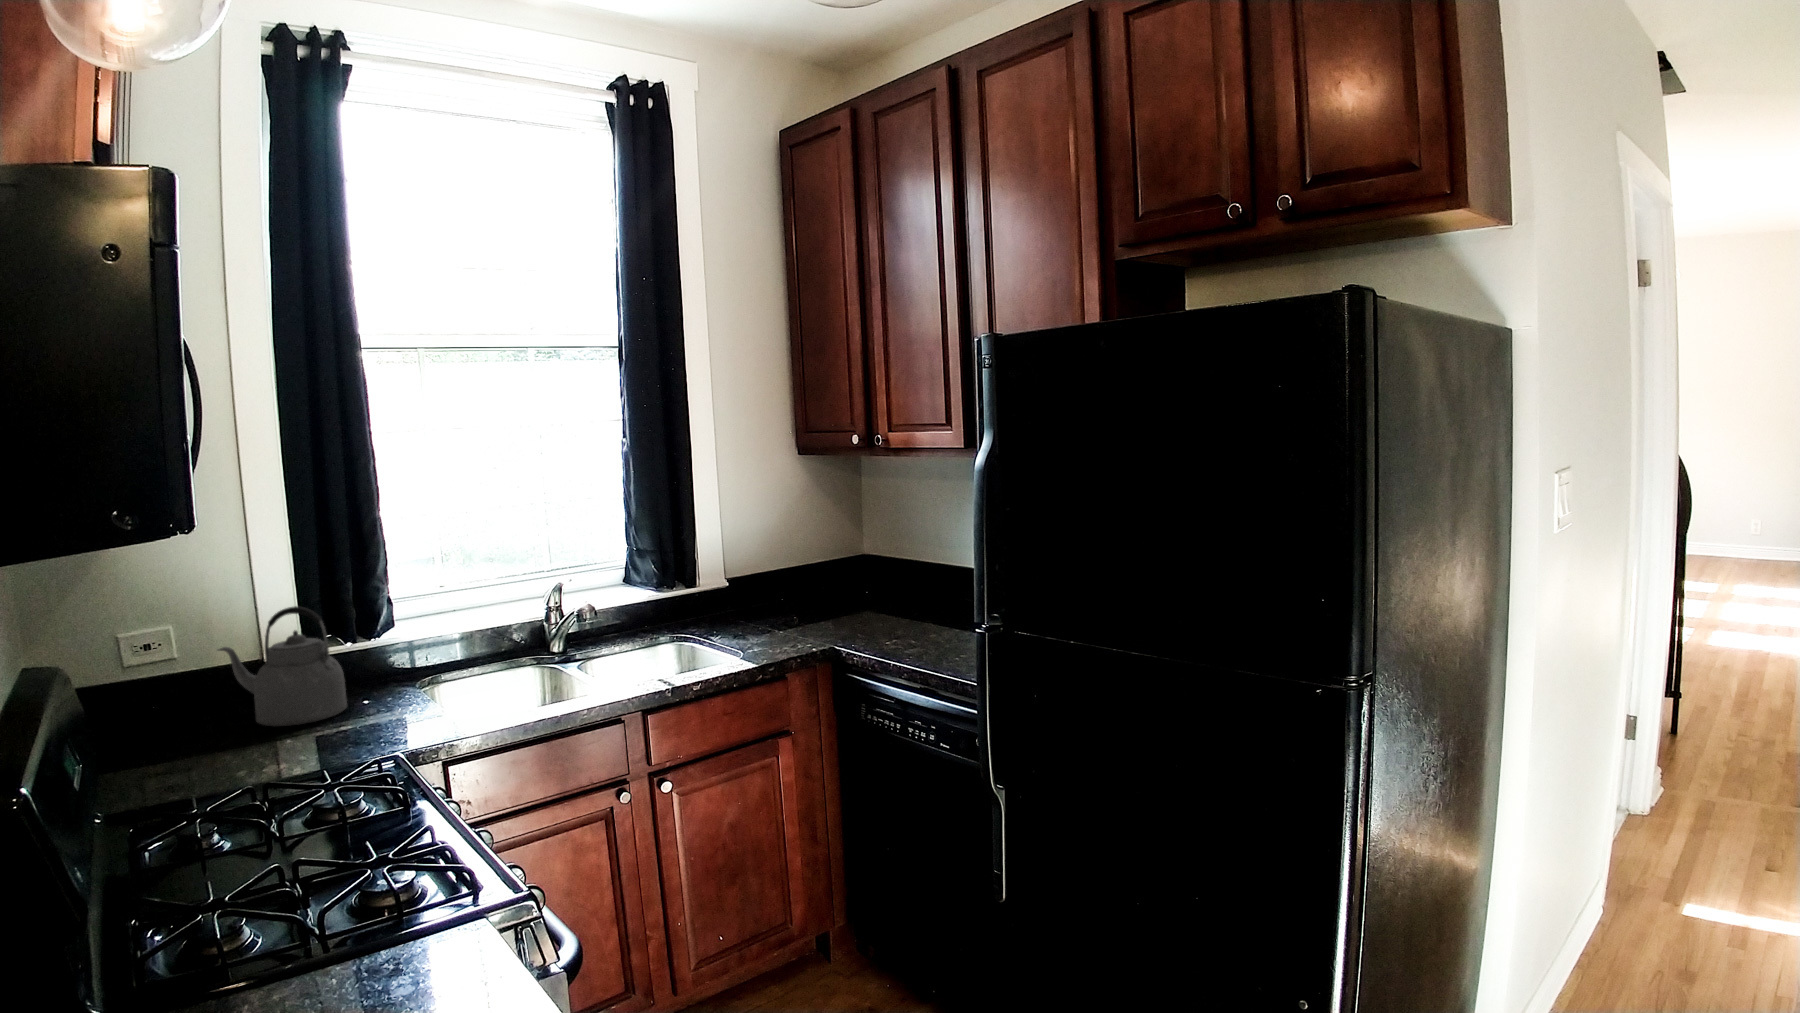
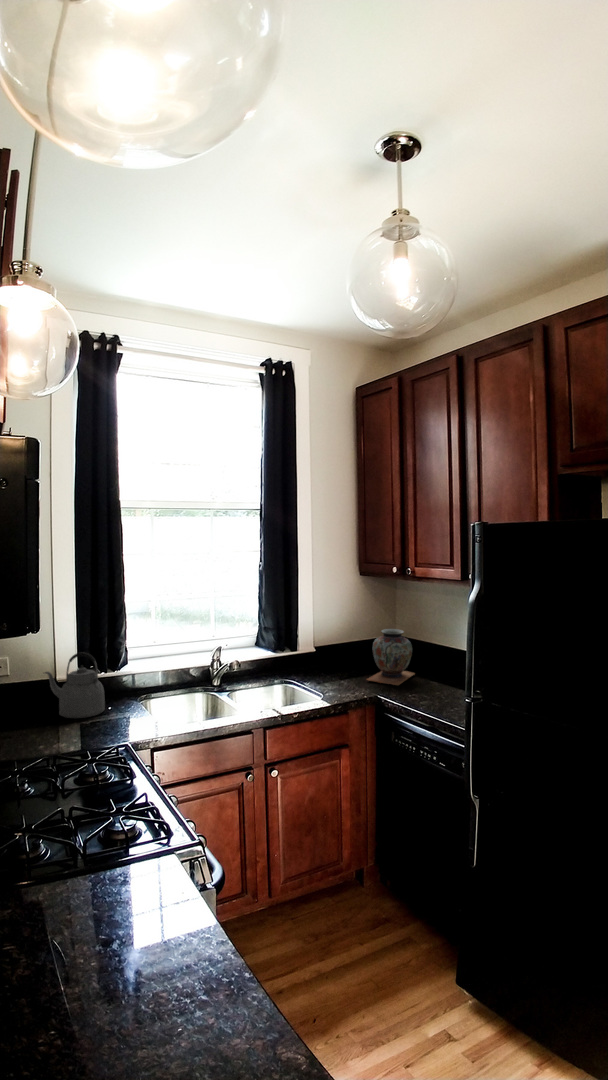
decorative vase: none [817,540,896,629] -> present [367,629,415,685]

